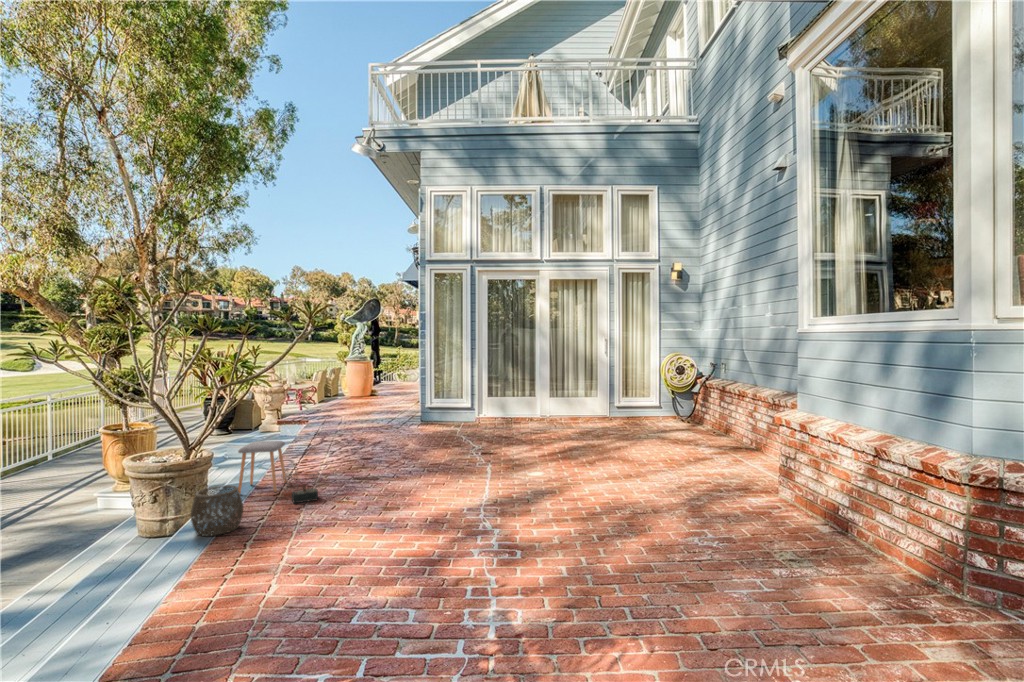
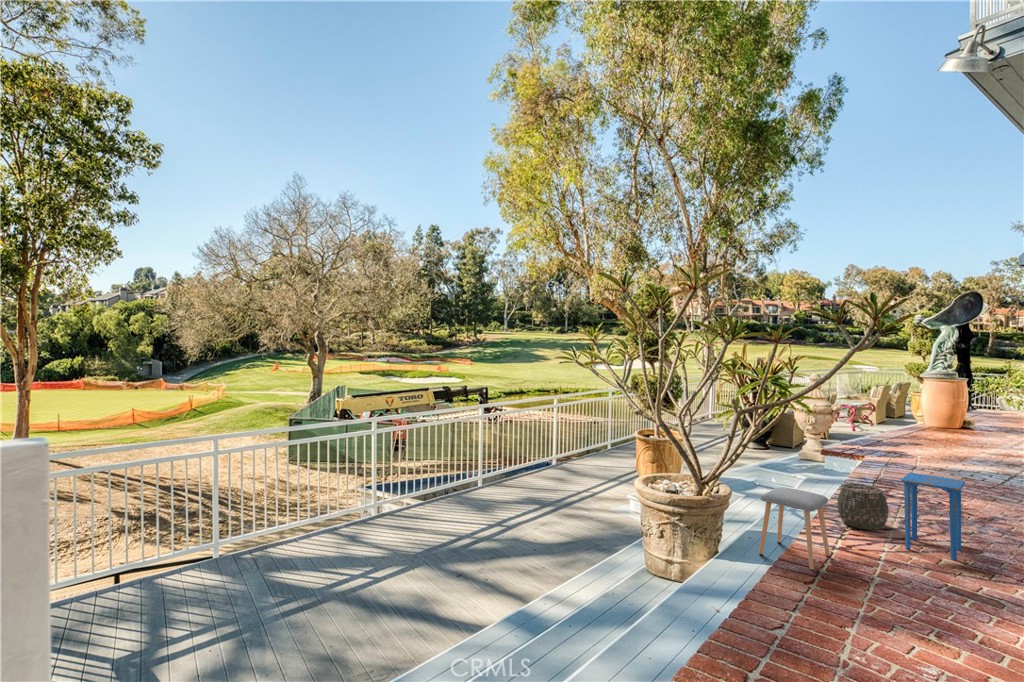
side table: none [328,418,361,467] -> present [901,473,965,560]
decorative plant: present [284,468,319,503] -> none [818,547,897,618]
woven basket: present [190,485,243,536] -> present [837,484,889,530]

